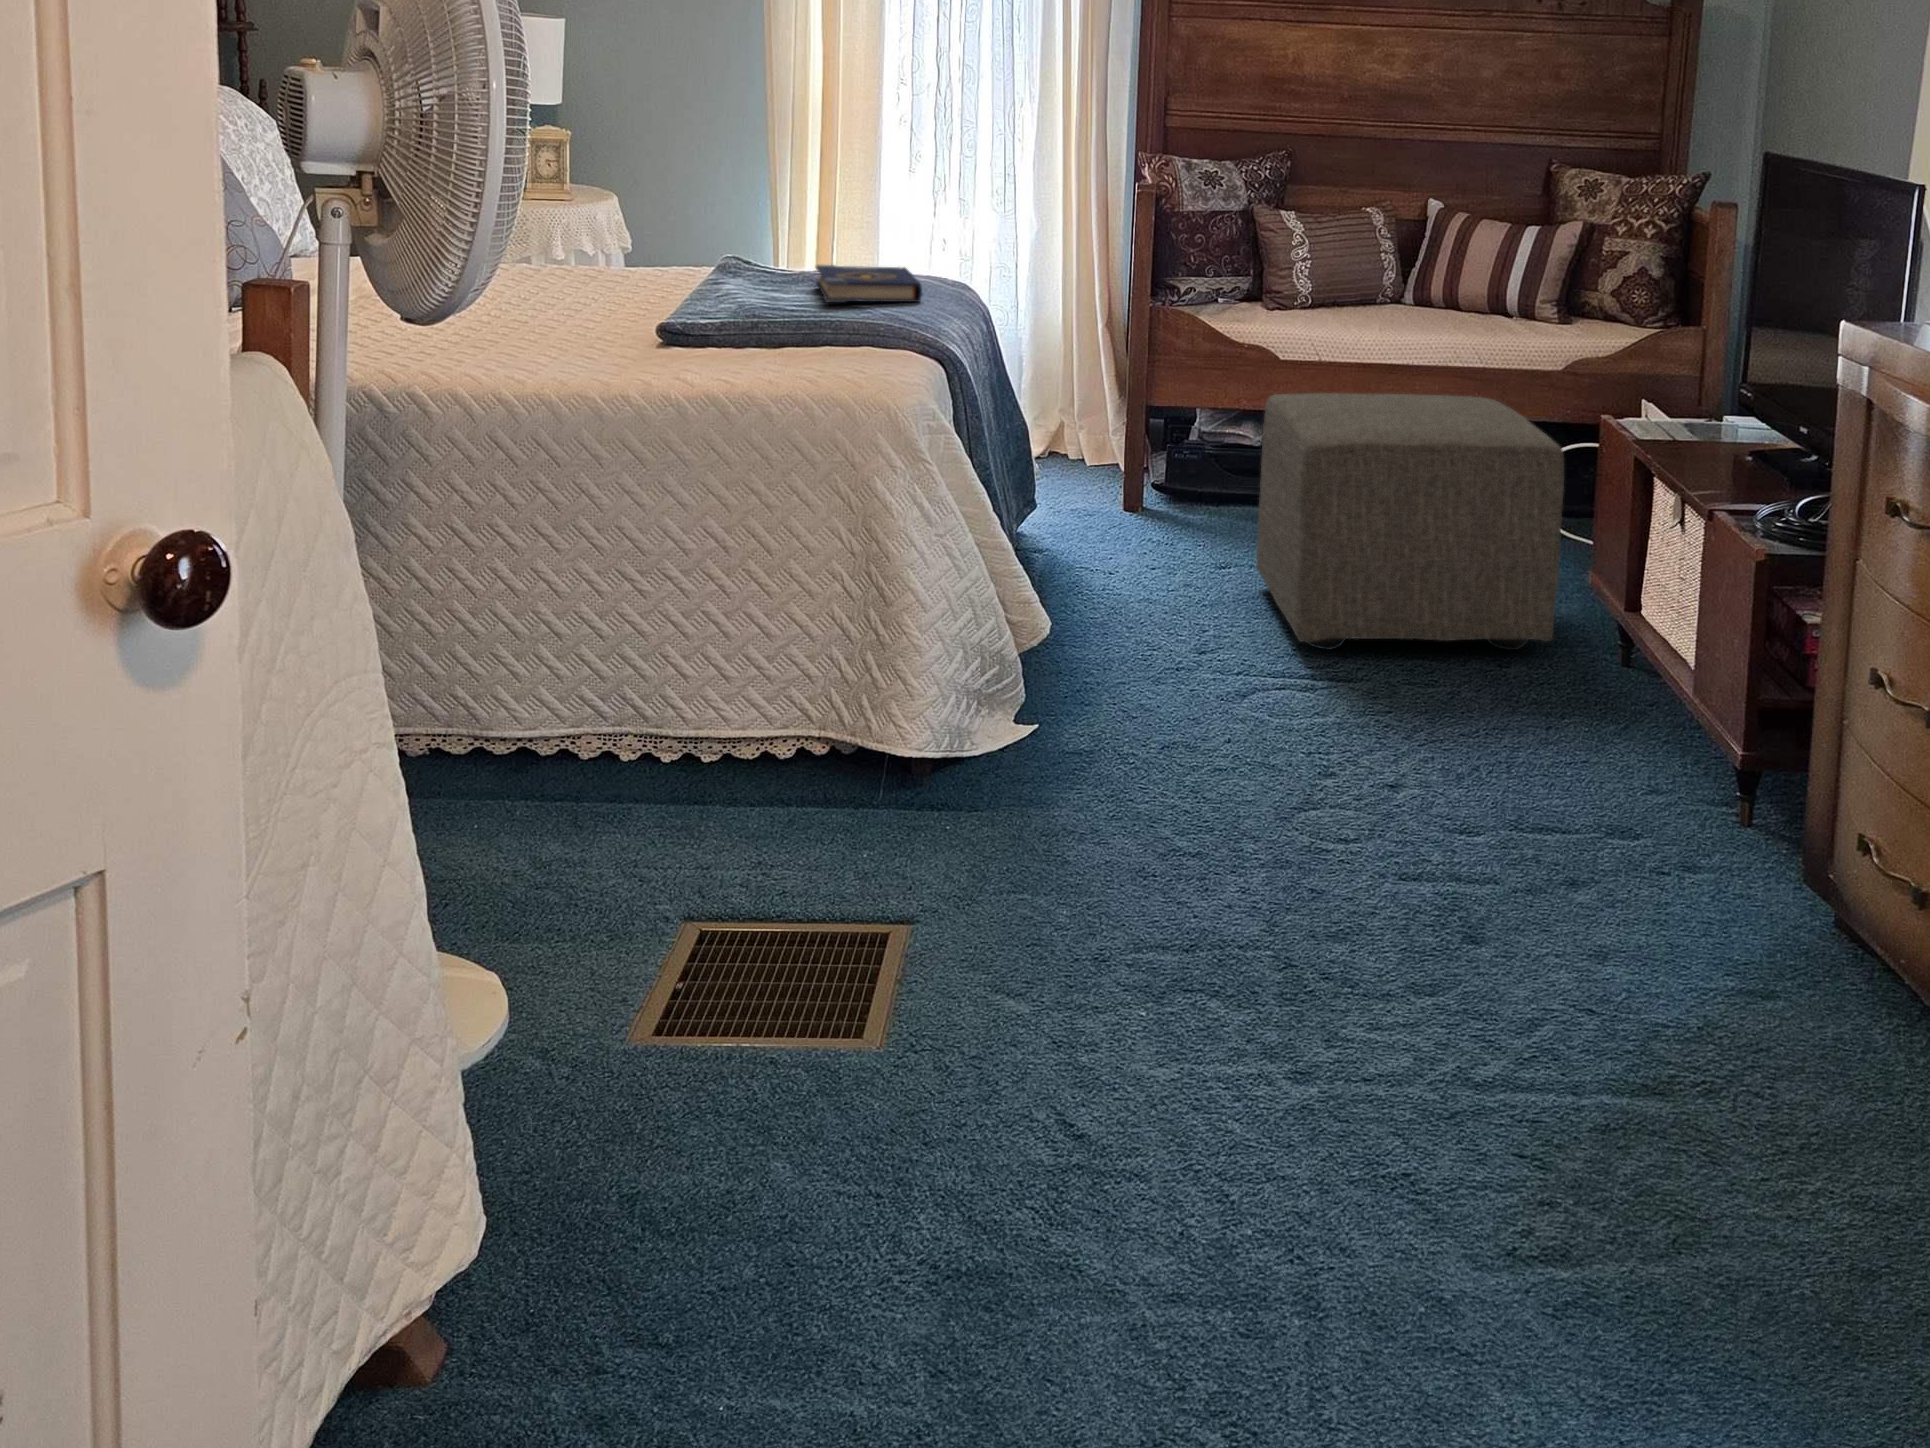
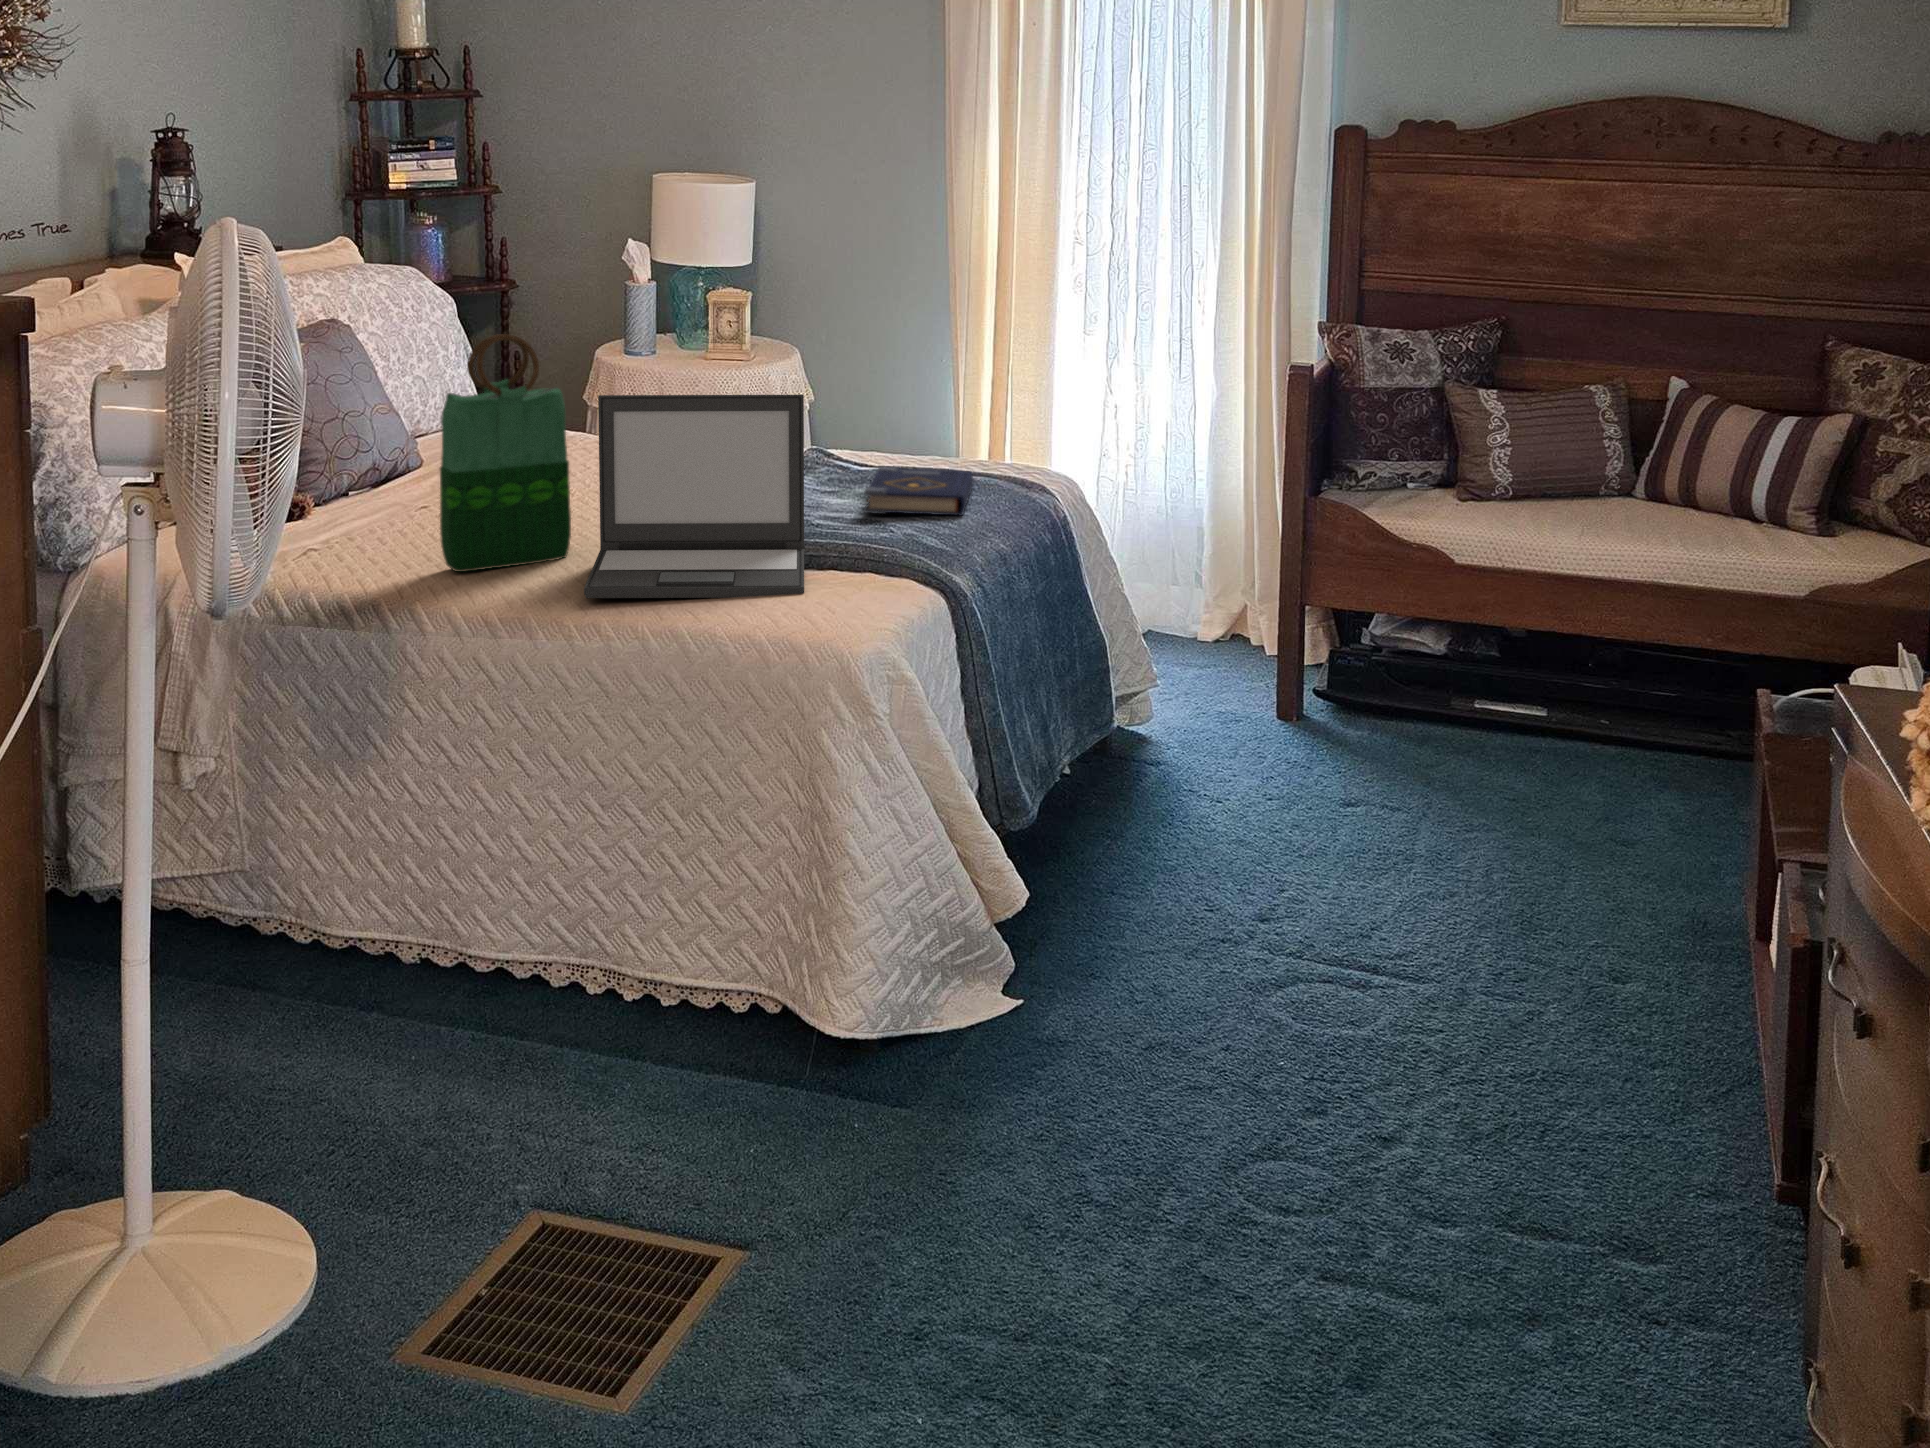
tote bag: none [420,116,554,360] -> present [440,334,571,572]
laptop: none [593,178,833,371] -> present [584,395,804,598]
ottoman: present [1256,393,1564,650] -> none [1372,624,1708,963]

